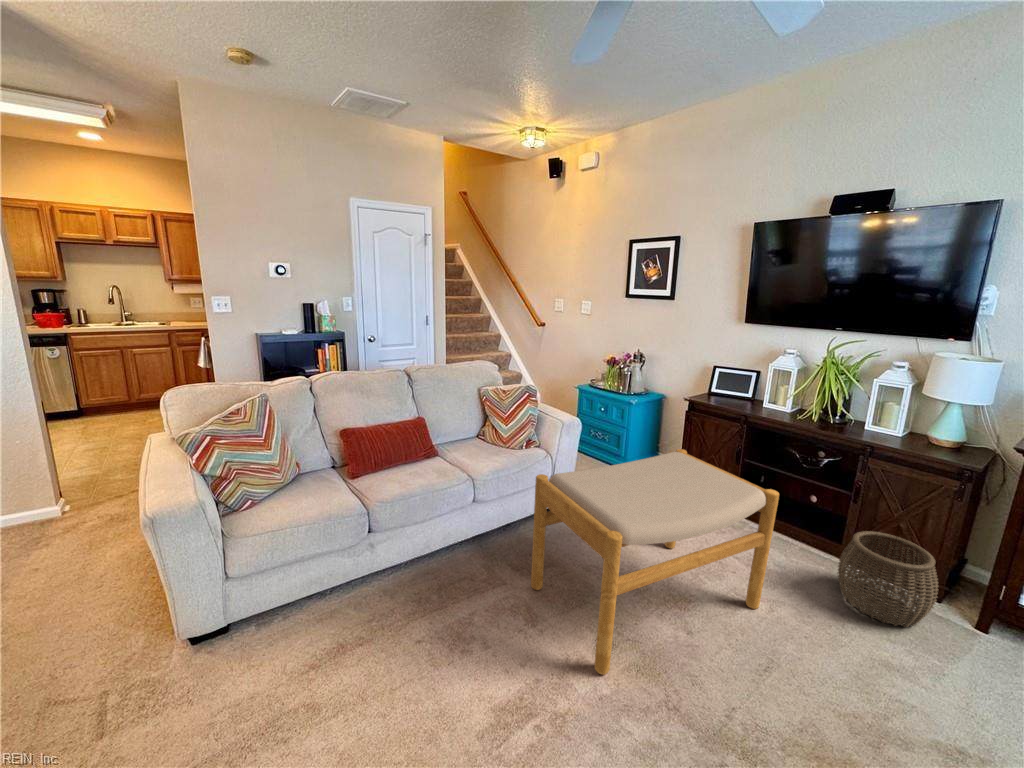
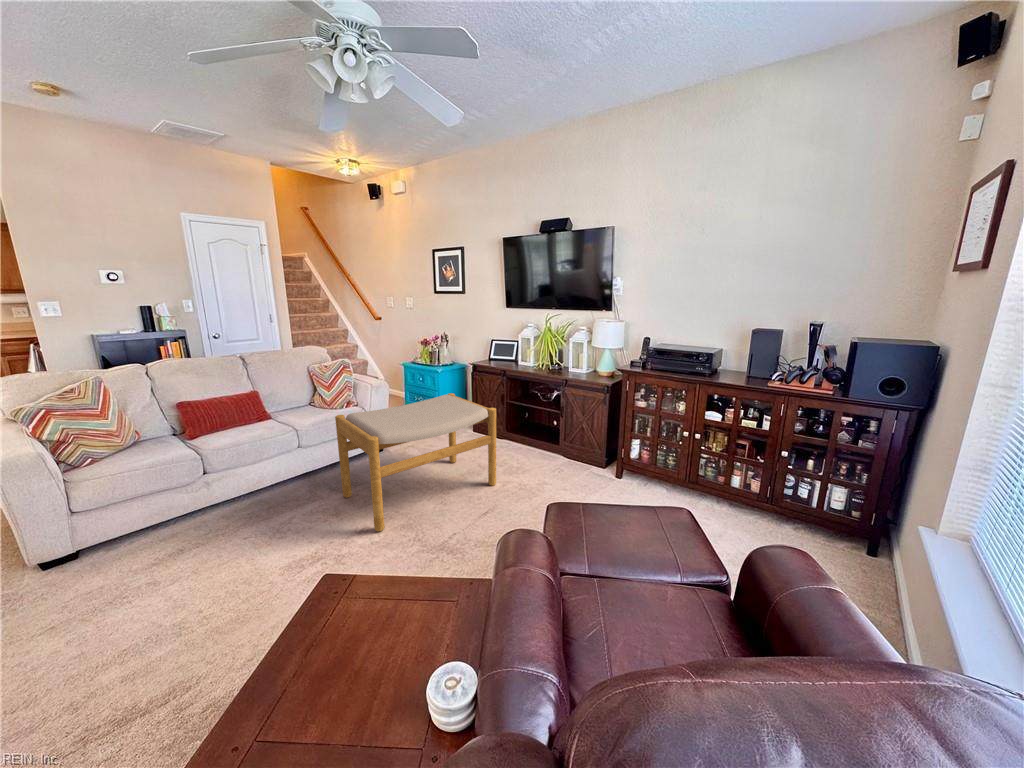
woven basket: present [838,531,938,627] -> none [545,430,592,481]

